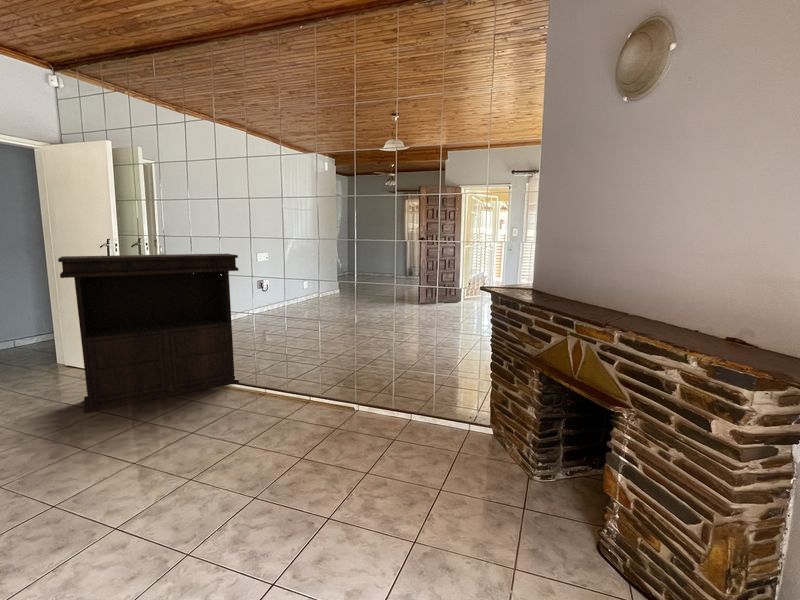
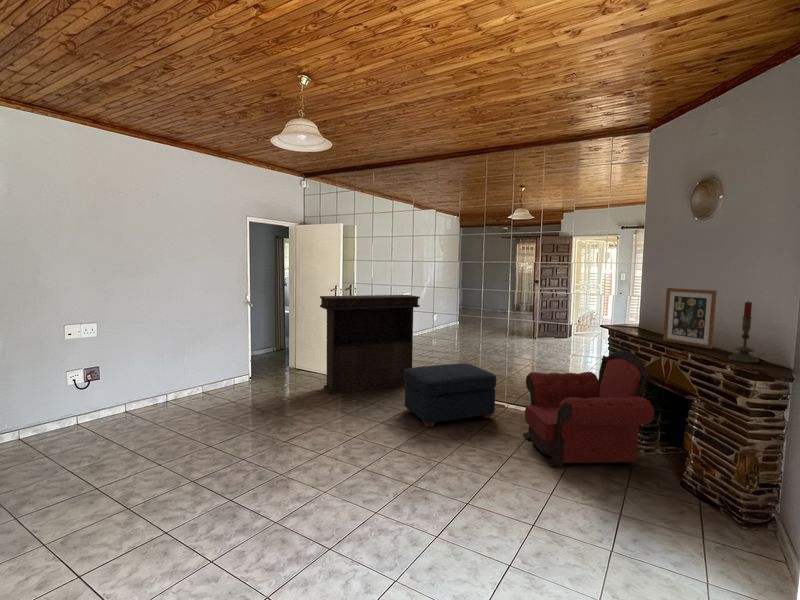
picture frame: none [569,218,658,320] -> present [663,288,717,349]
candle: none [685,227,742,348] -> present [729,301,759,363]
armchair: none [365,326,557,539] -> present [523,351,654,468]
ottoman: none [186,352,332,467] -> present [404,364,496,427]

